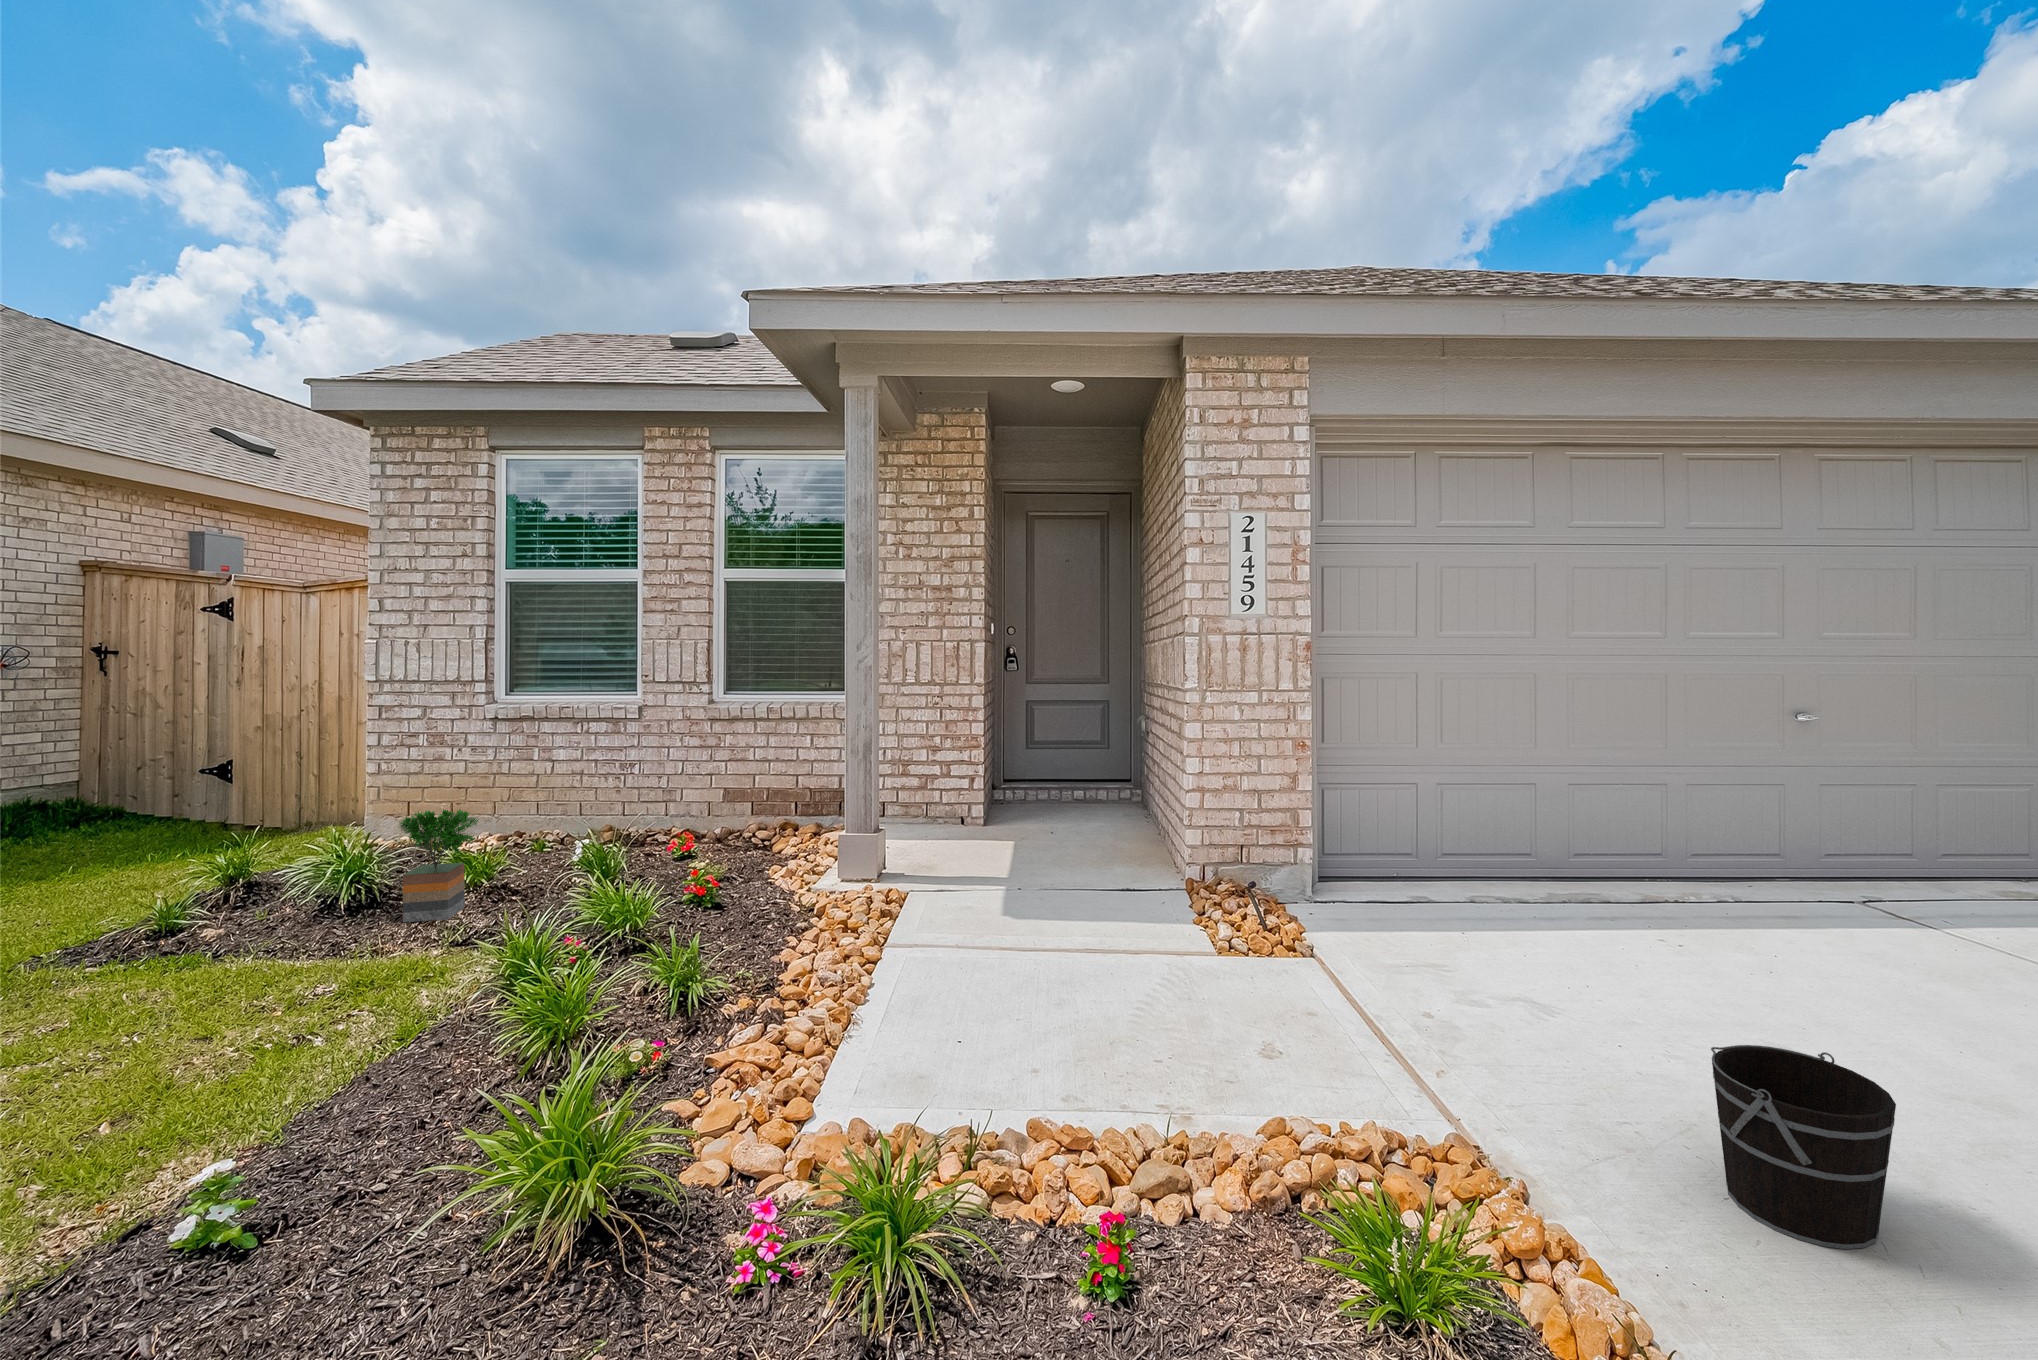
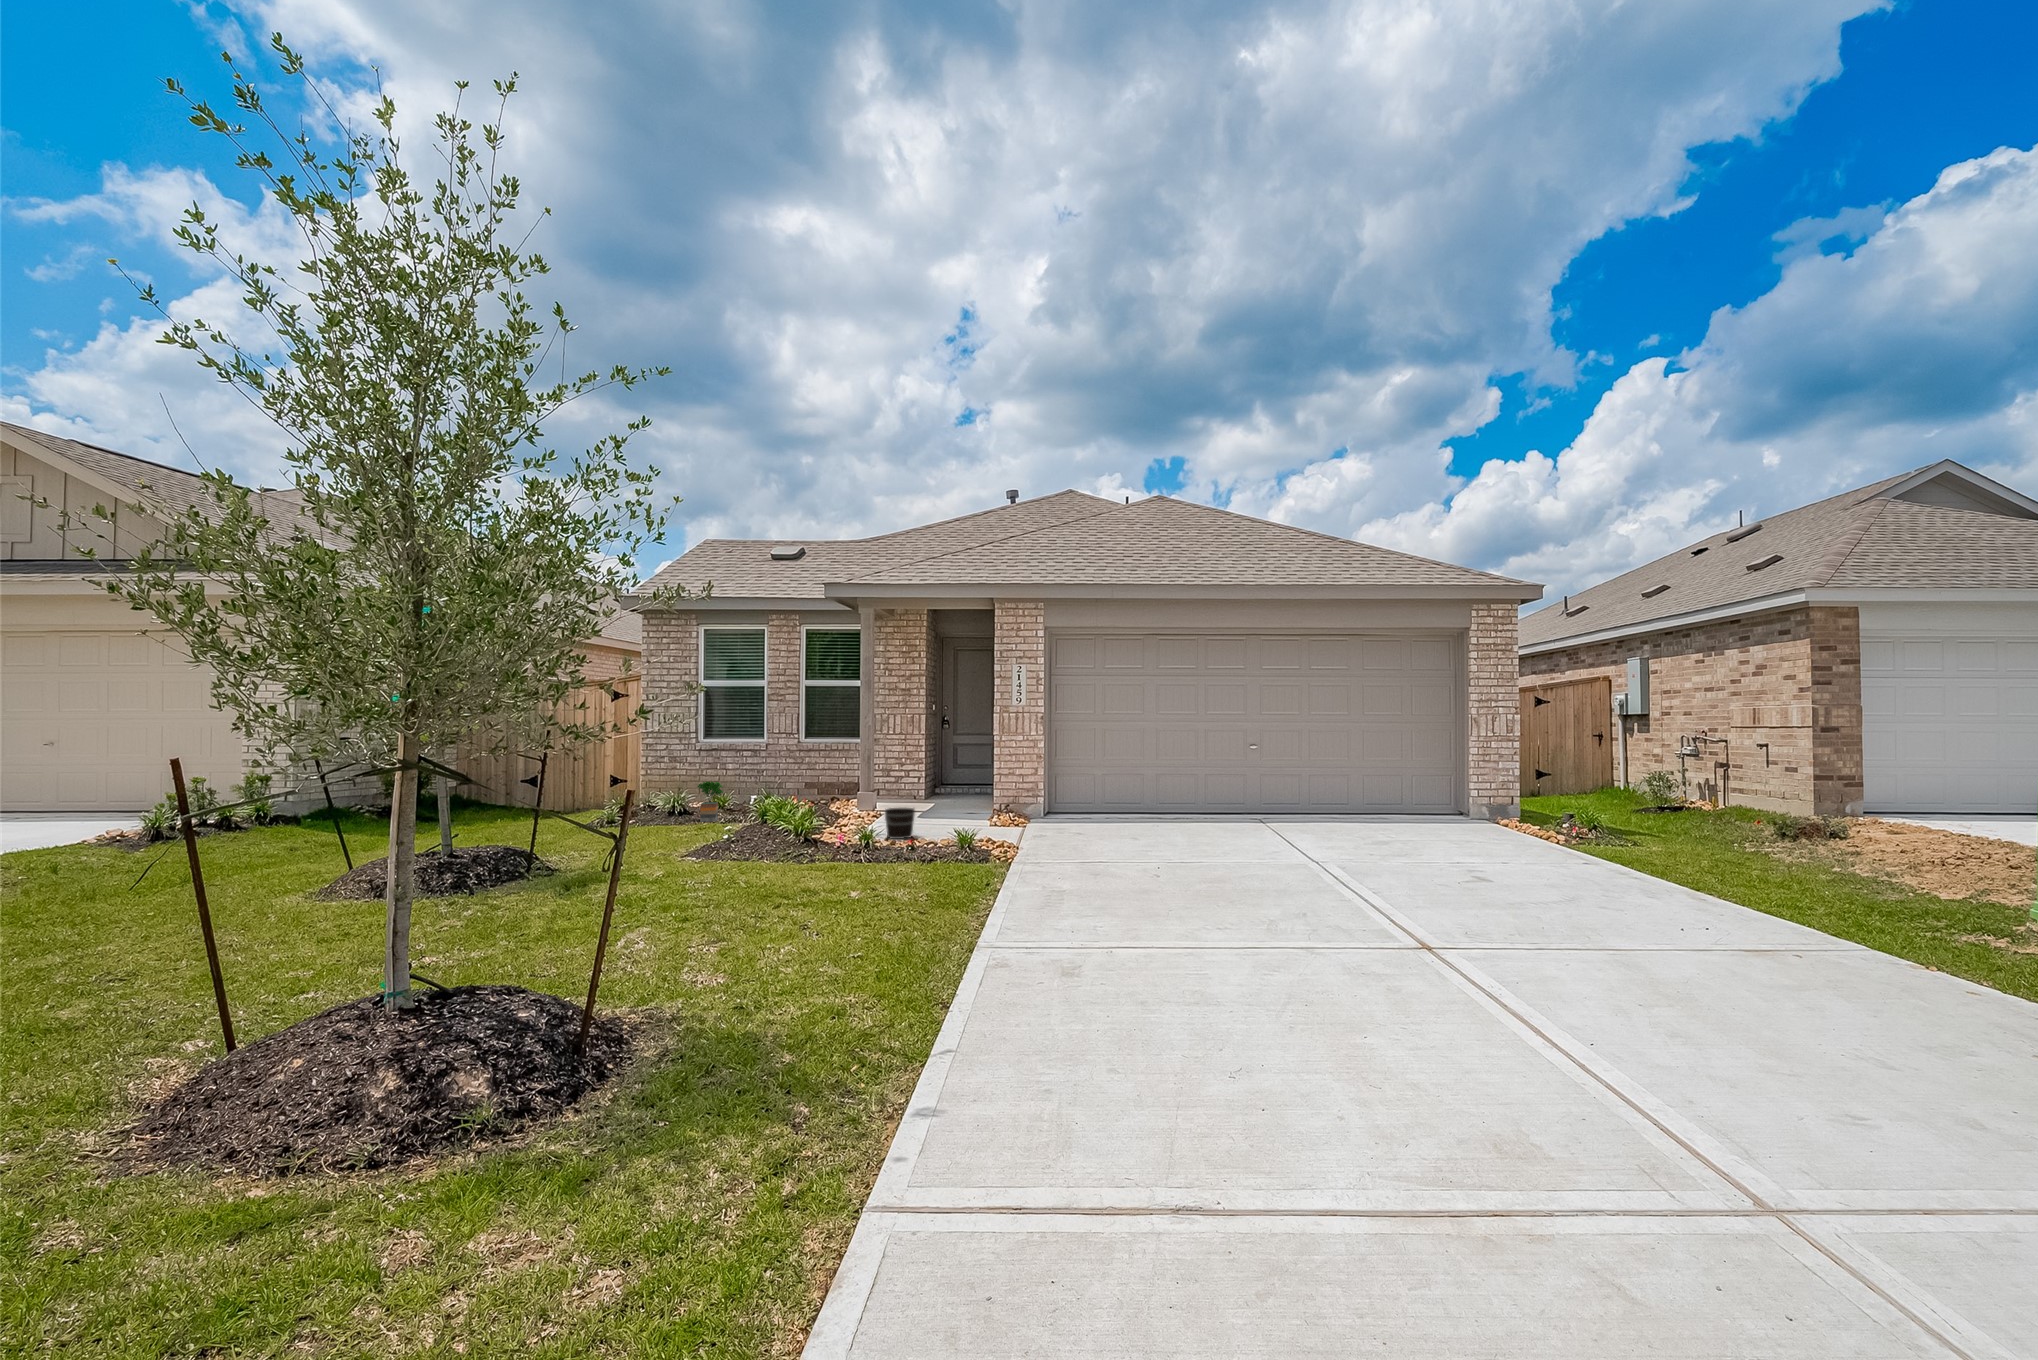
bucket: present [1711,1045,1896,1249] -> present [885,808,915,839]

